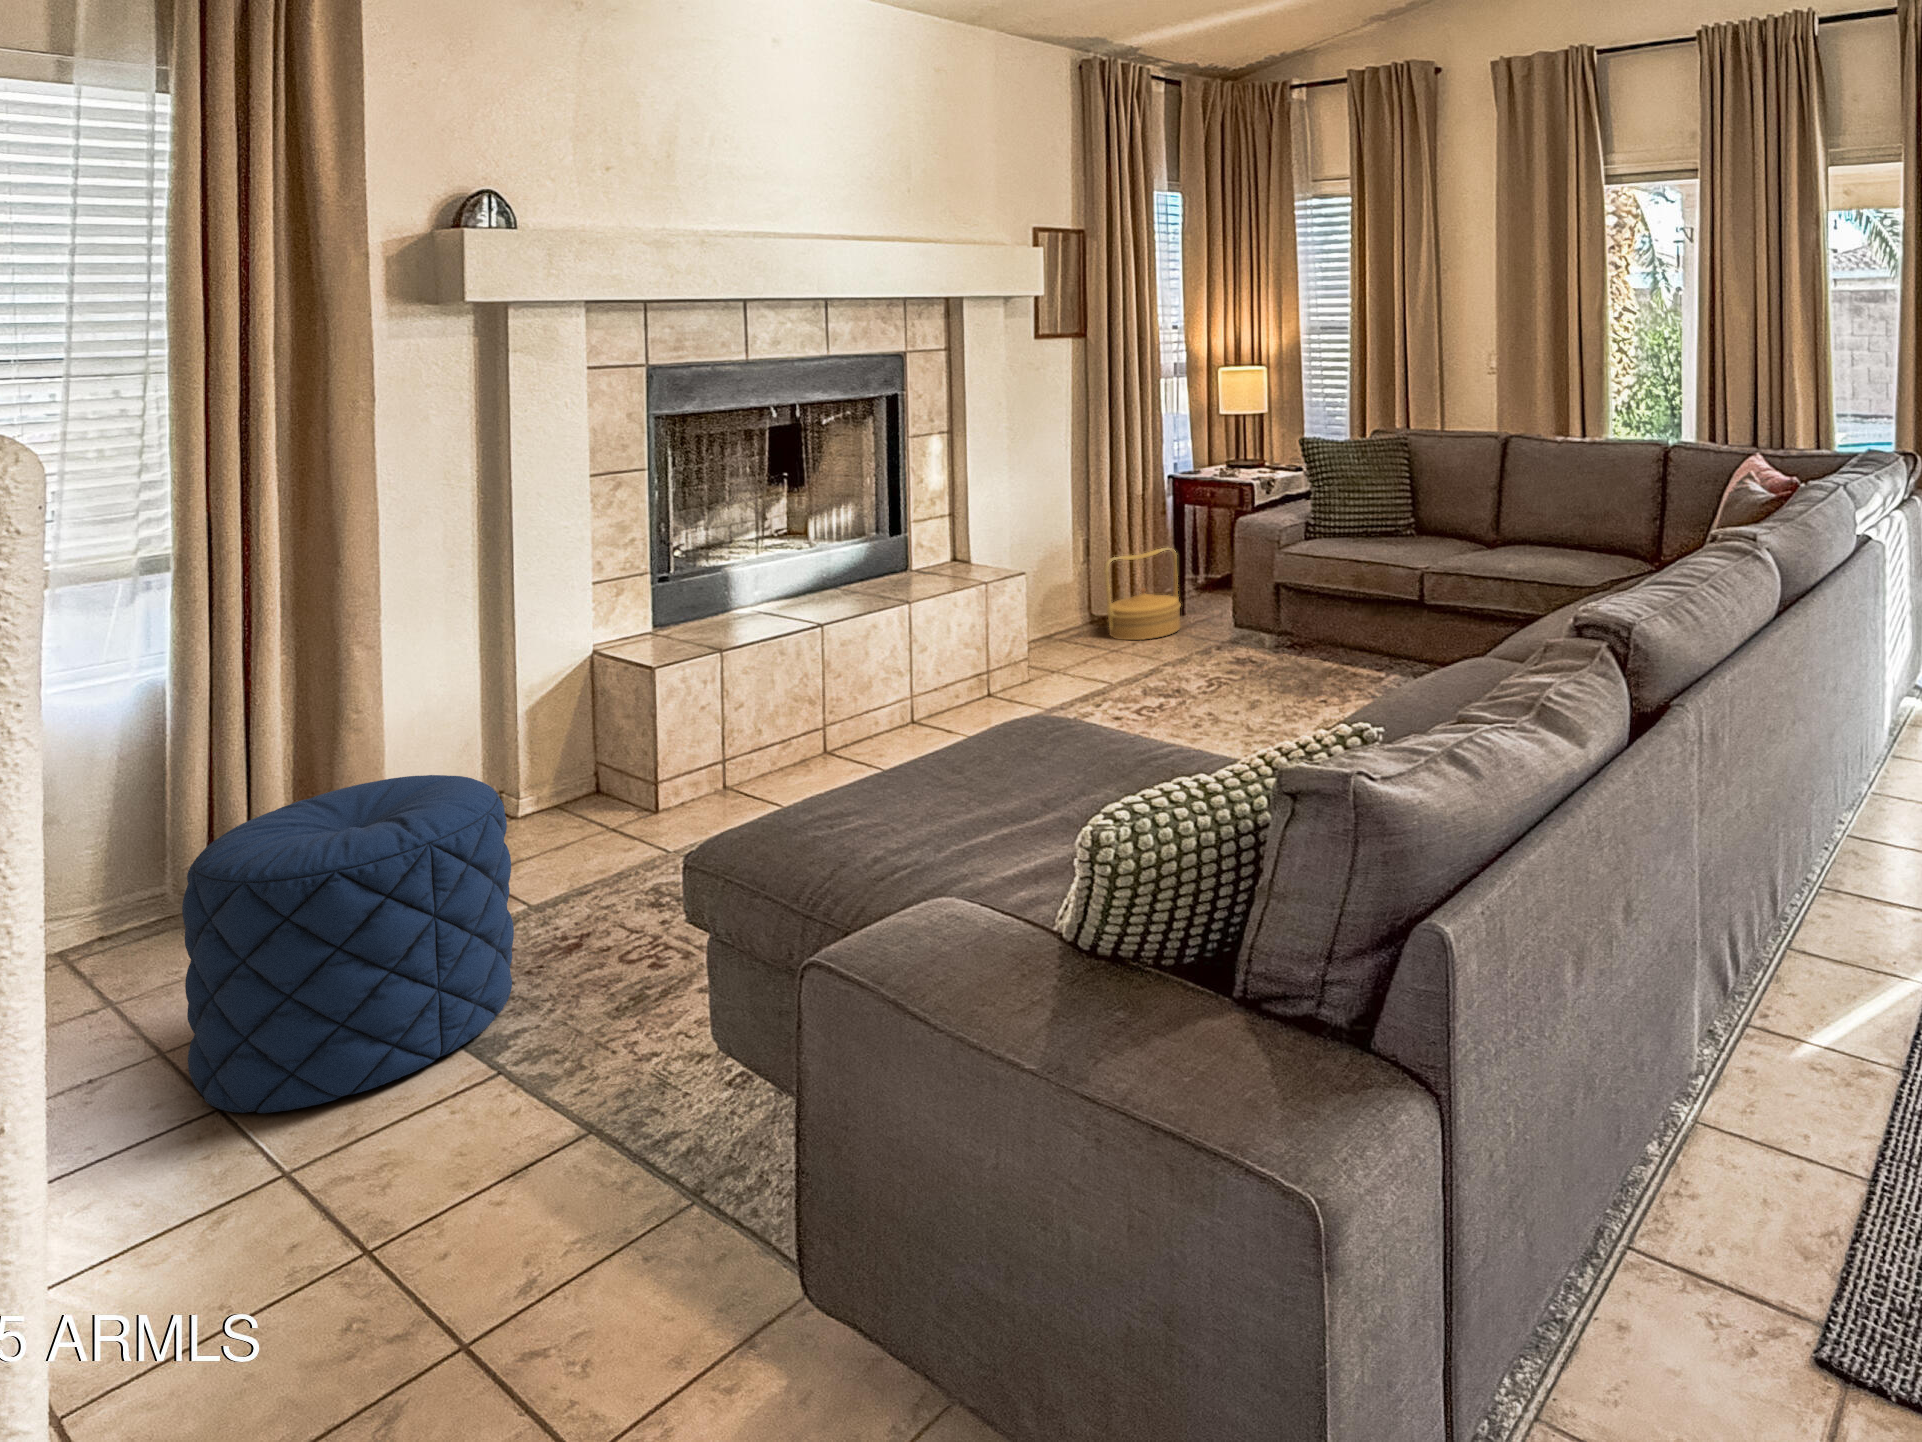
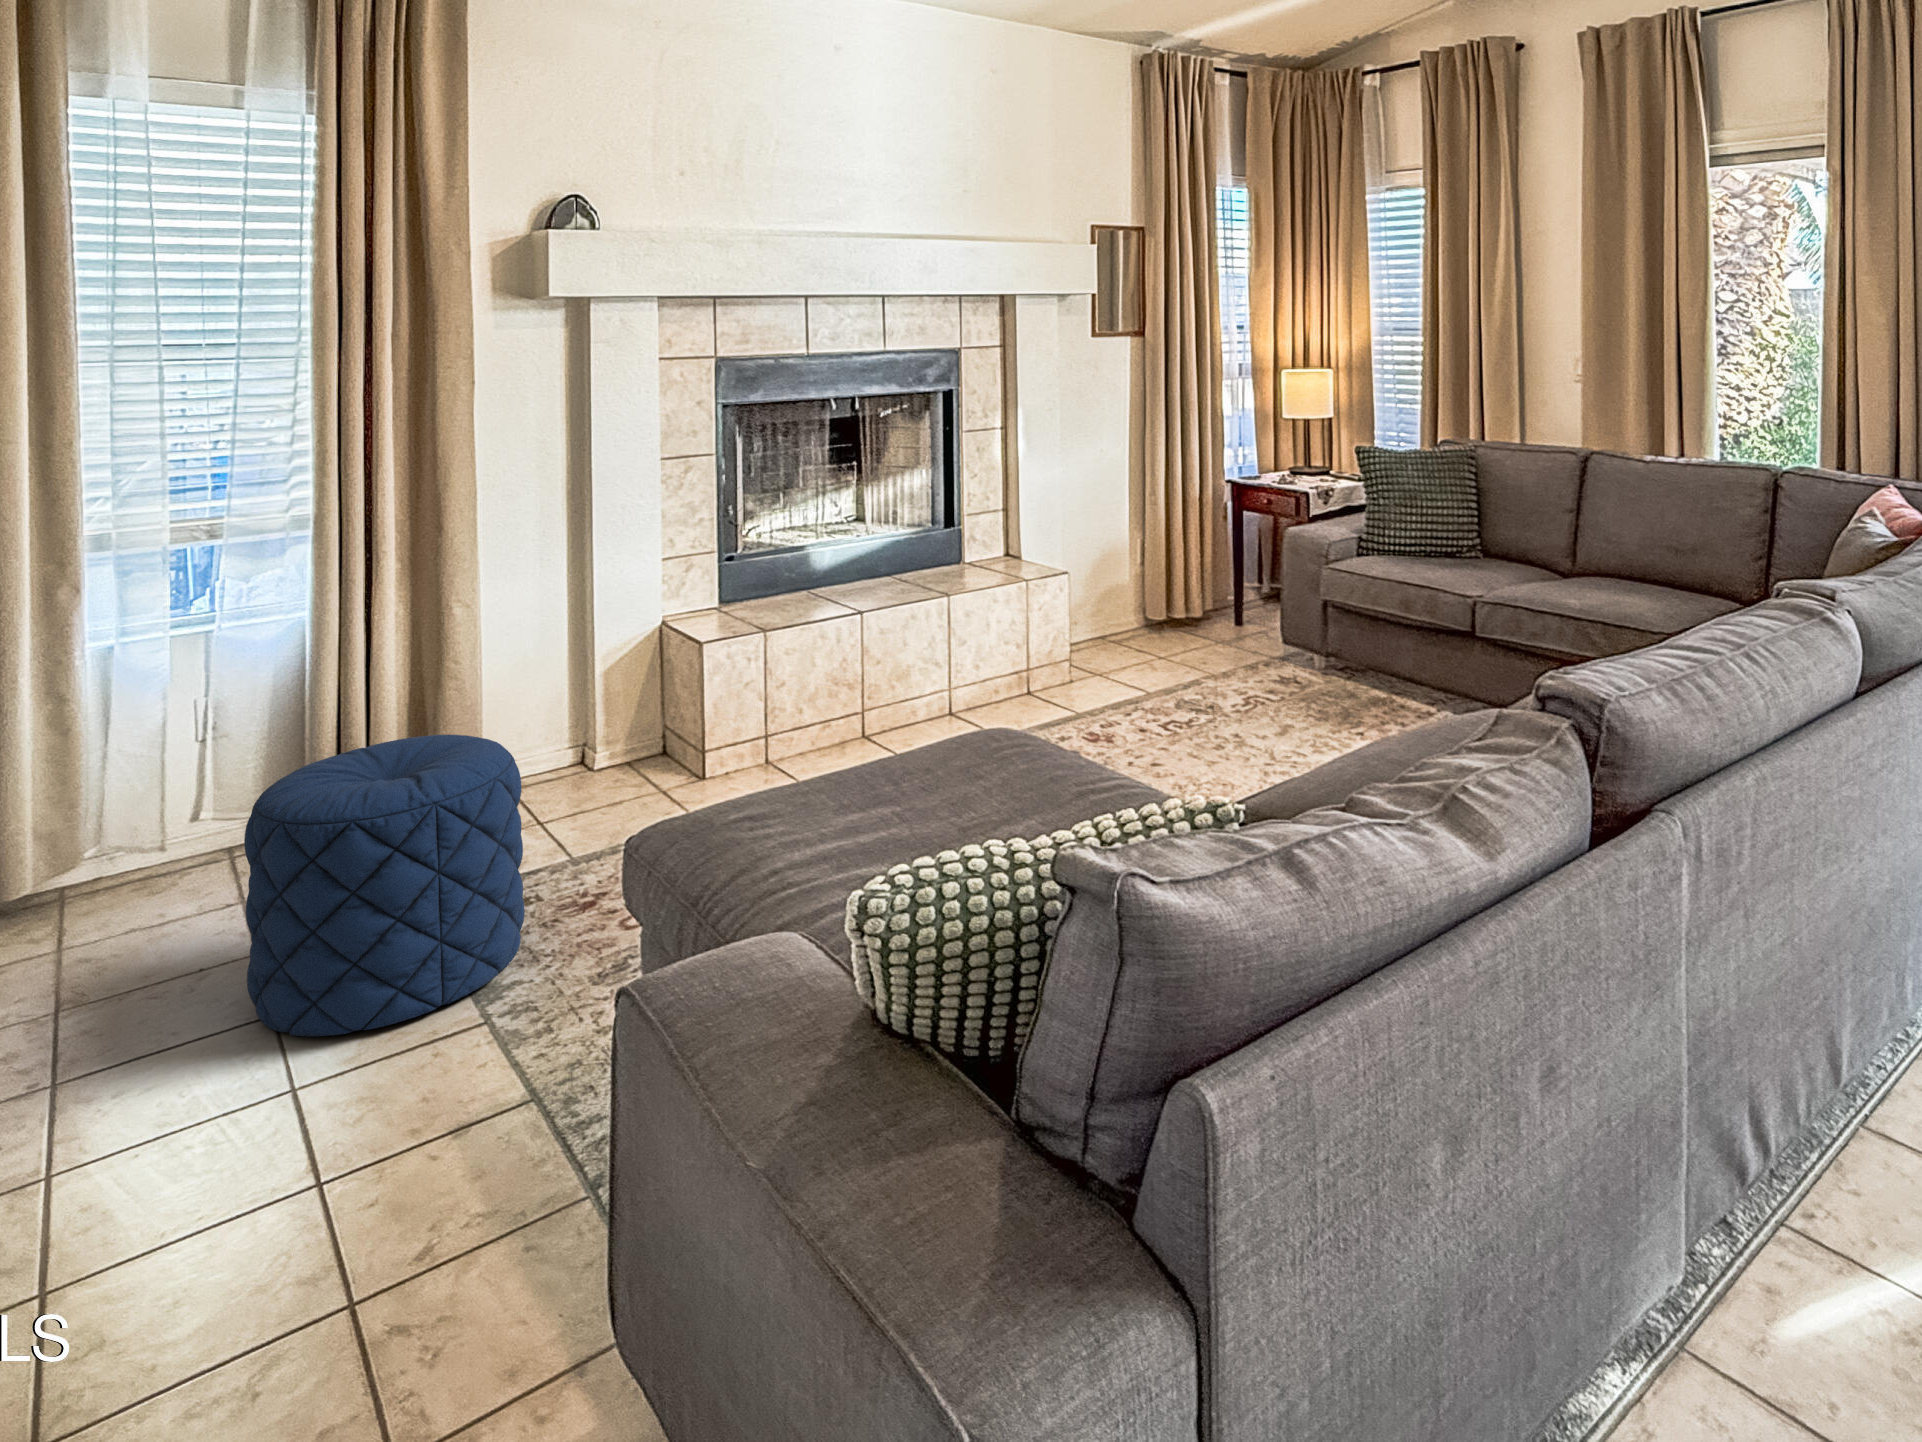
basket: present [1104,548,1181,640] -> none [1159,555,1239,650]

